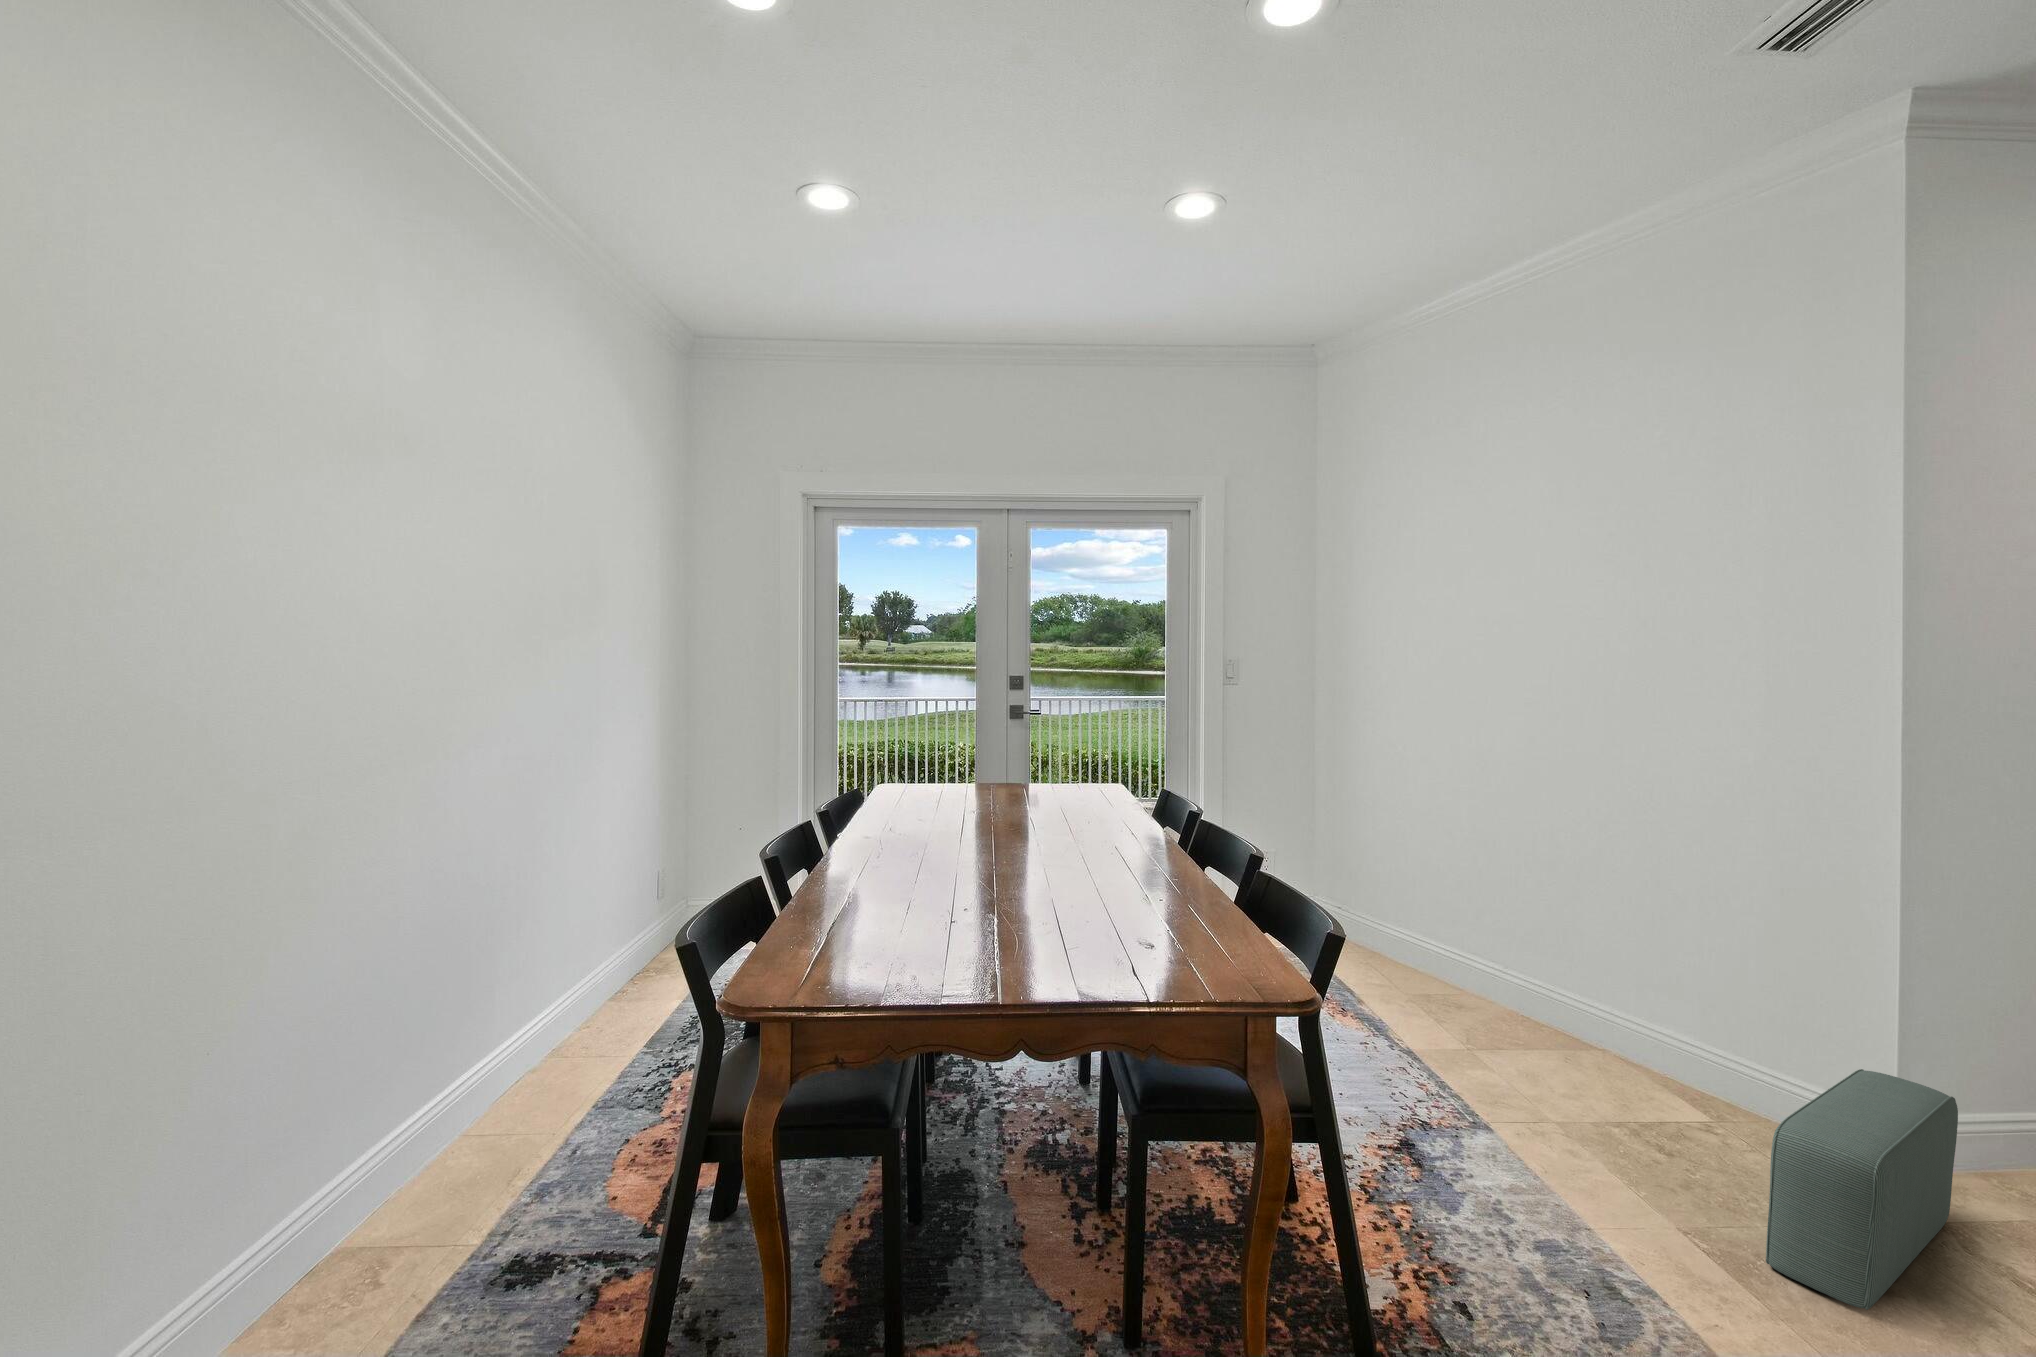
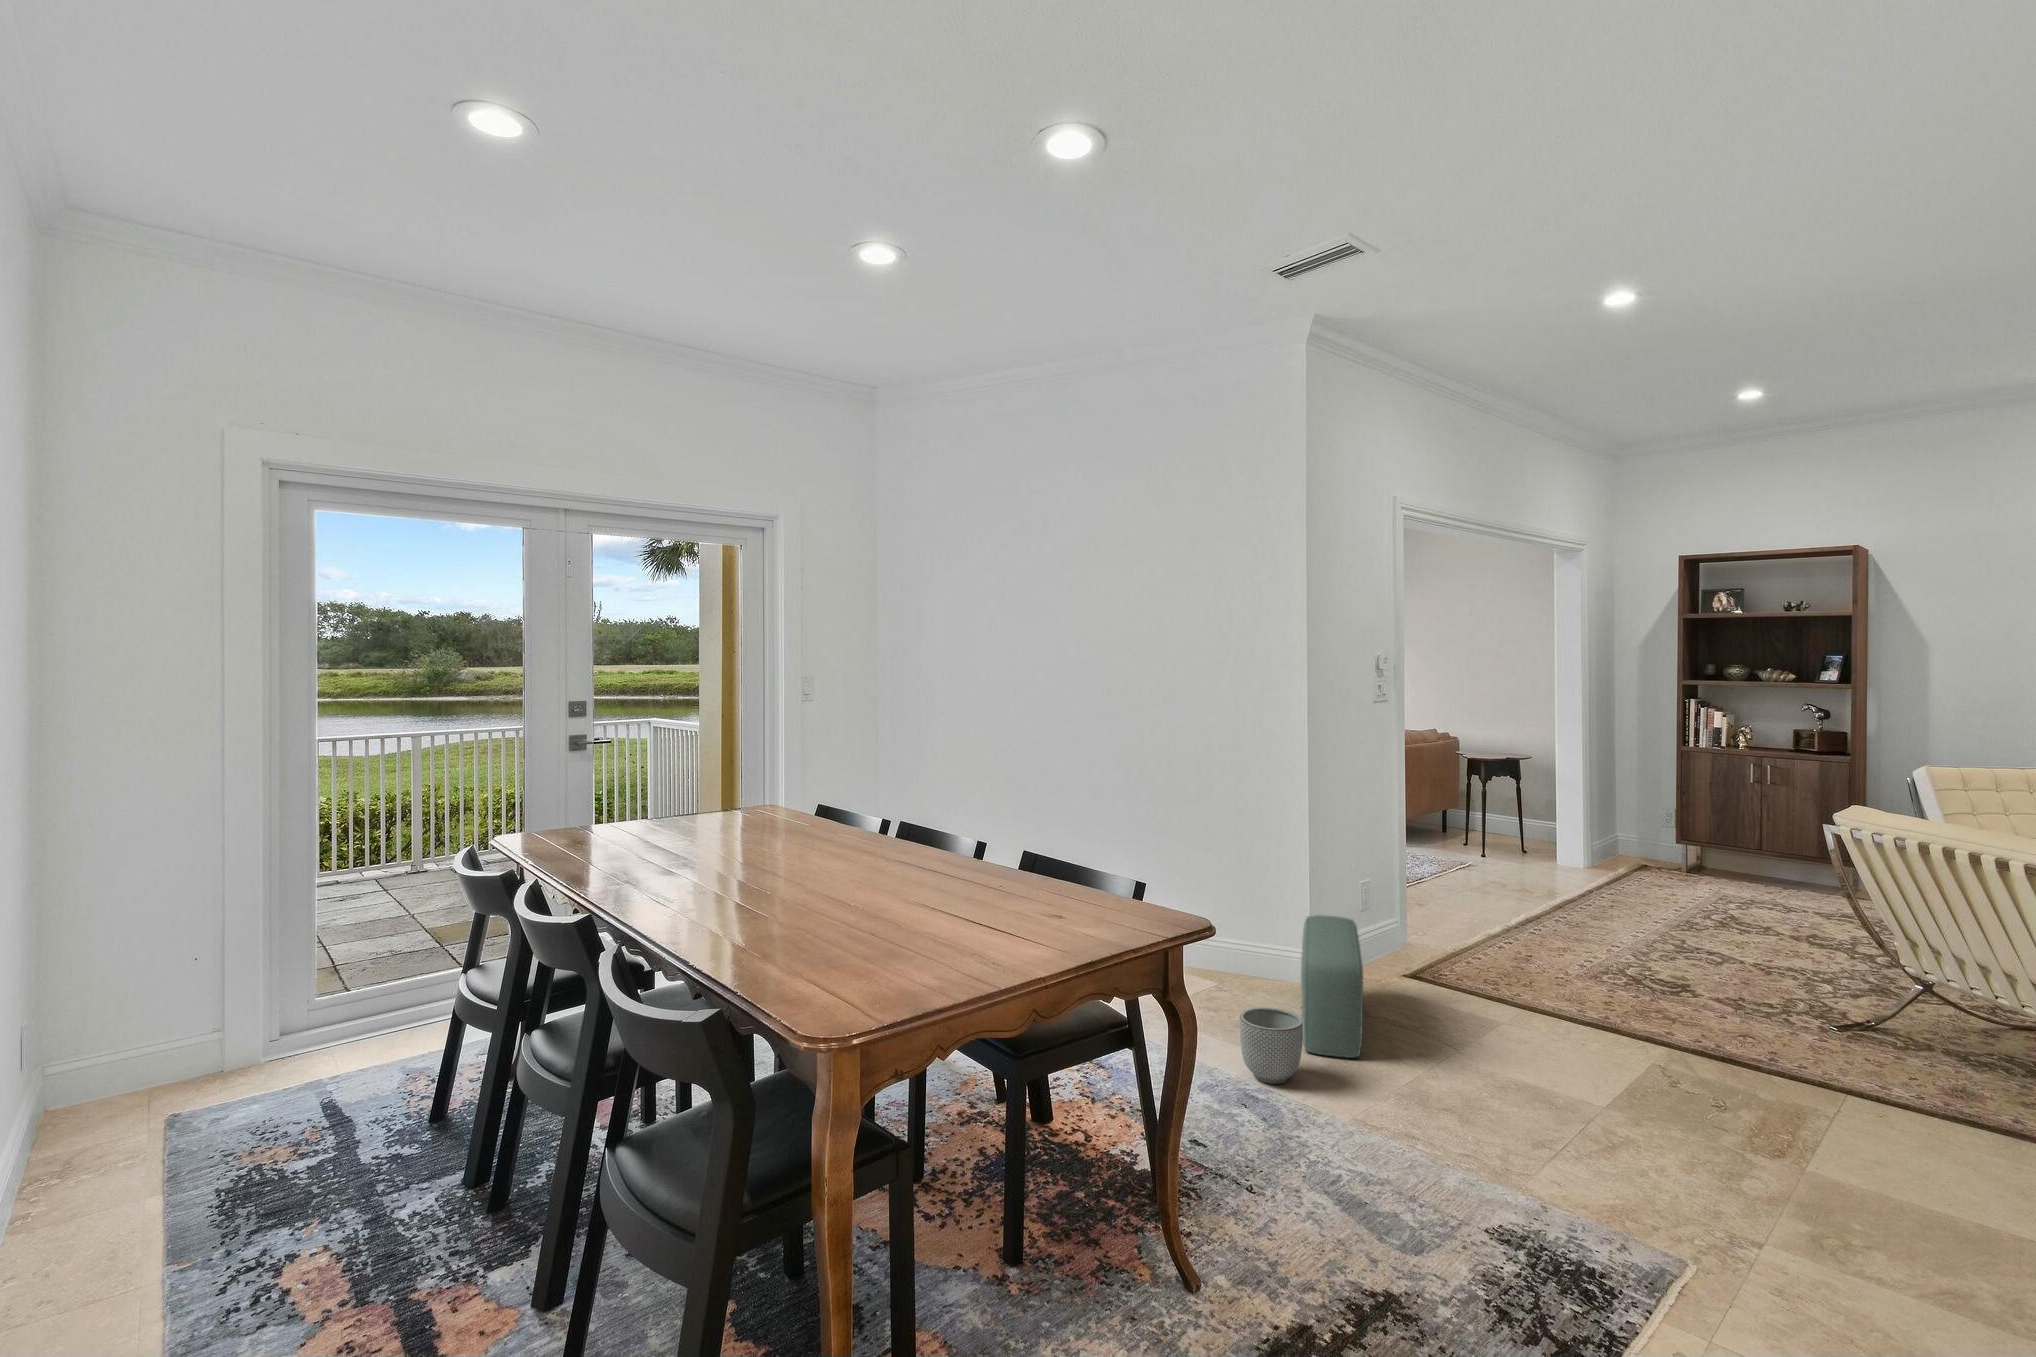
planter: none [1620,1165,1730,1290] -> present [1239,1007,1303,1084]

